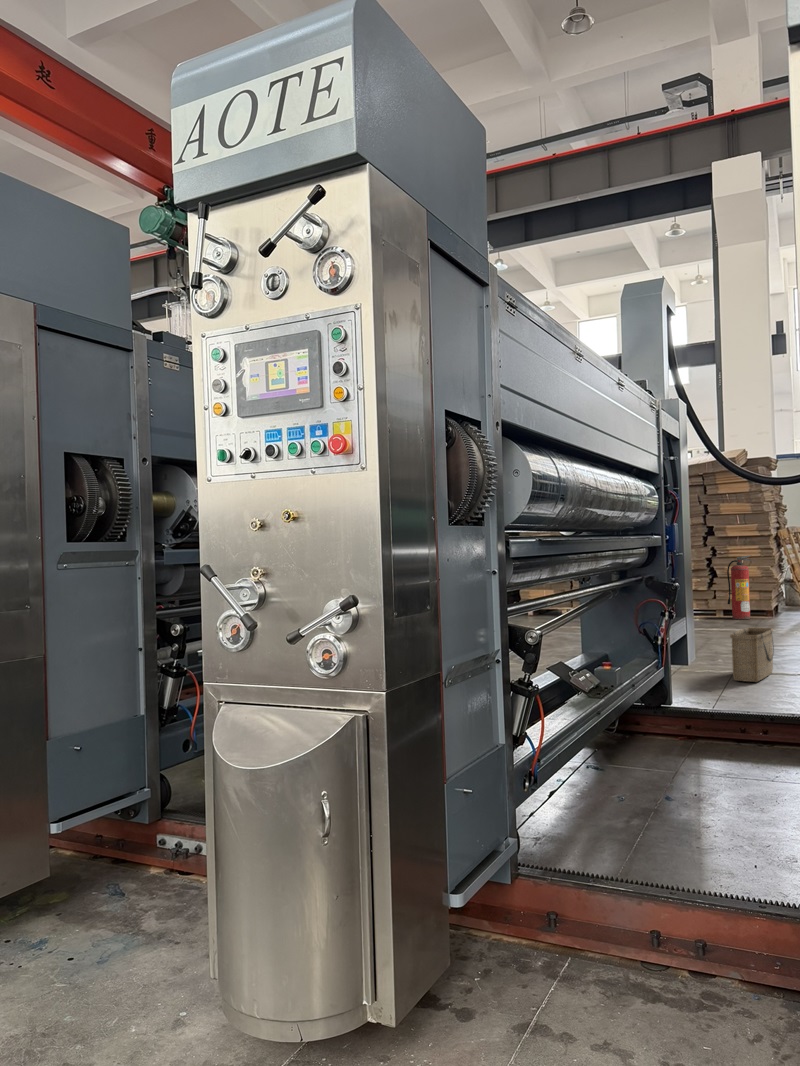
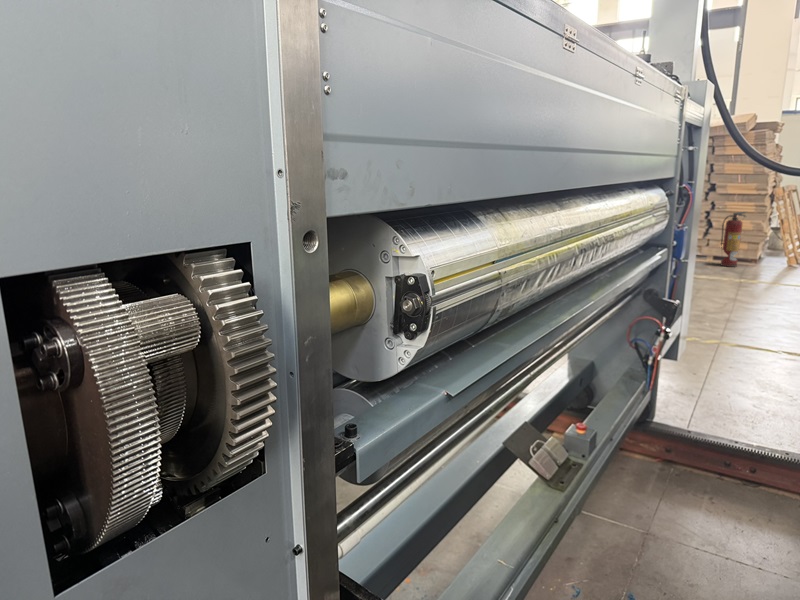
basket: present [730,627,774,682] -> none [719,300,765,357]

